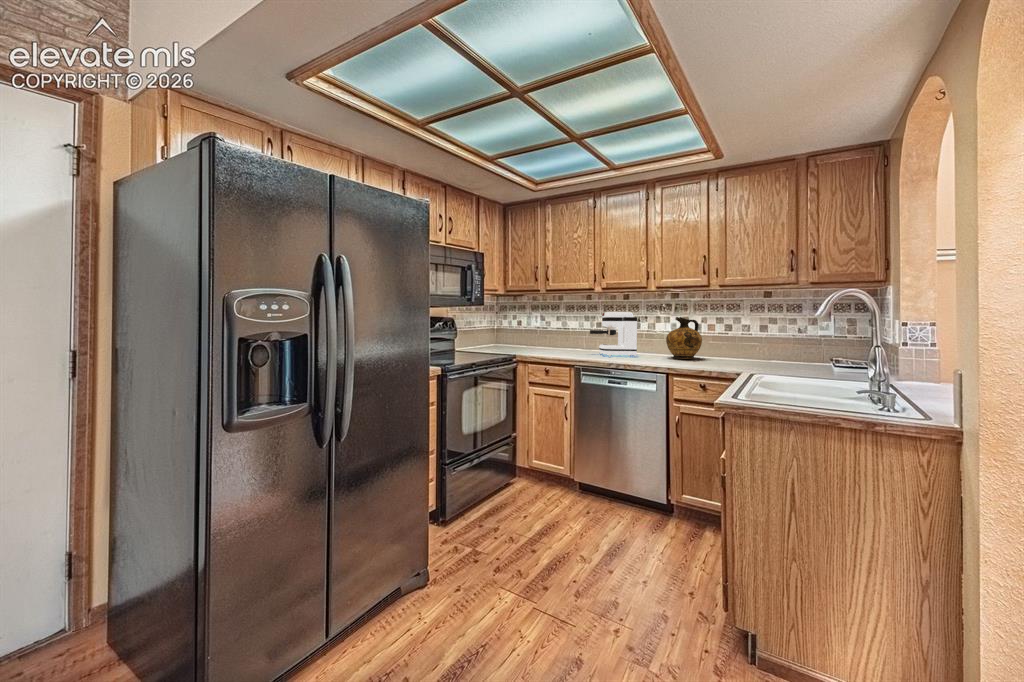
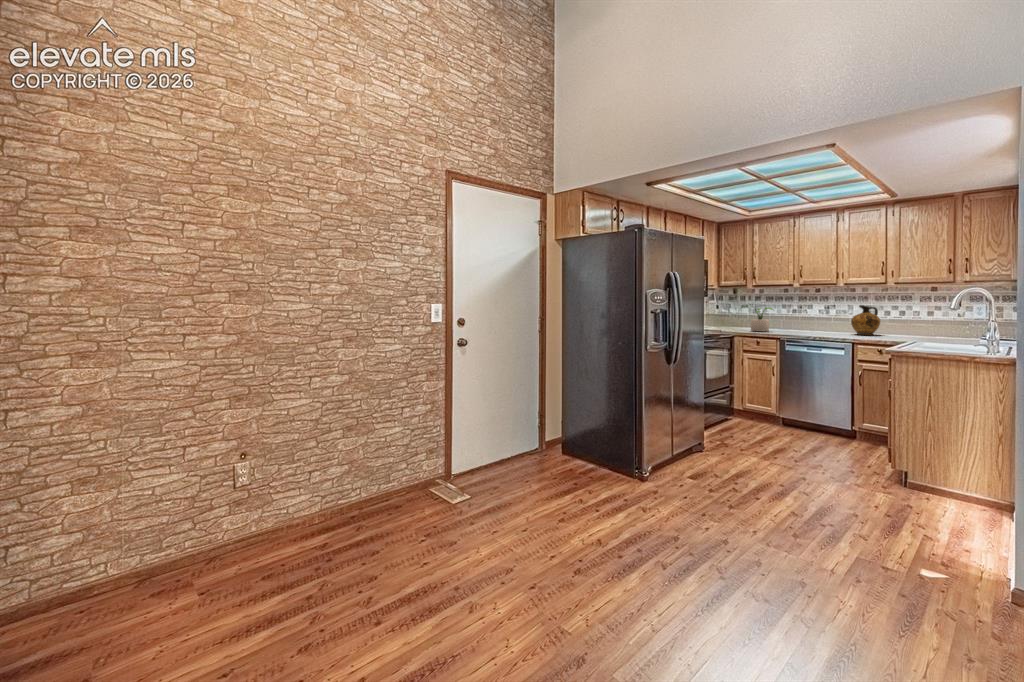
coffee maker: present [590,312,637,356] -> none [789,302,828,333]
potted plant: none [529,317,574,353] -> present [751,307,773,331]

